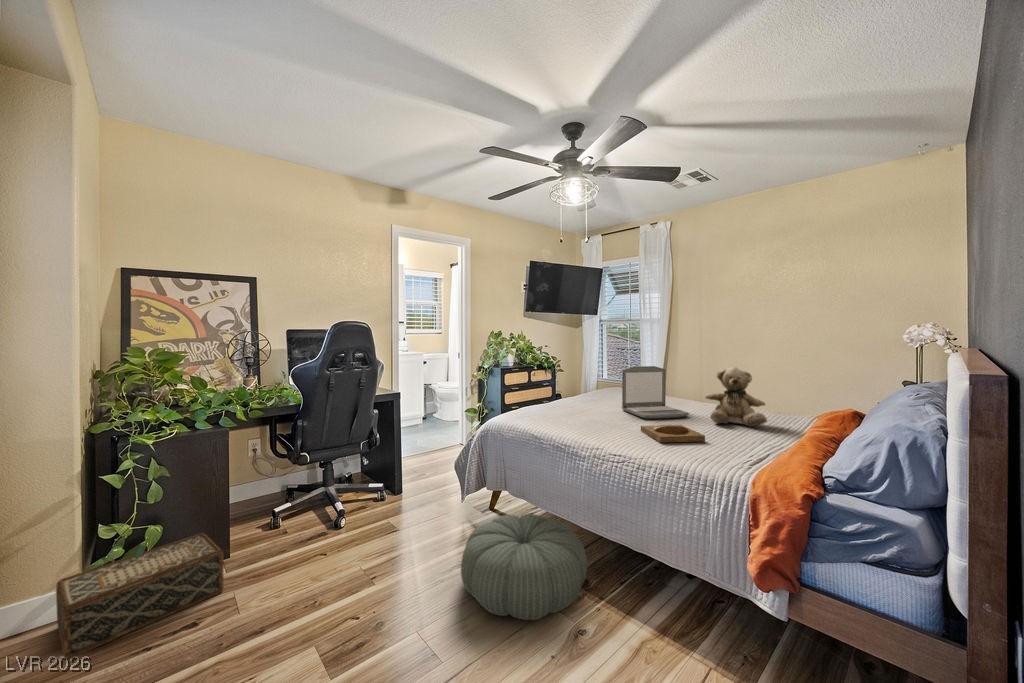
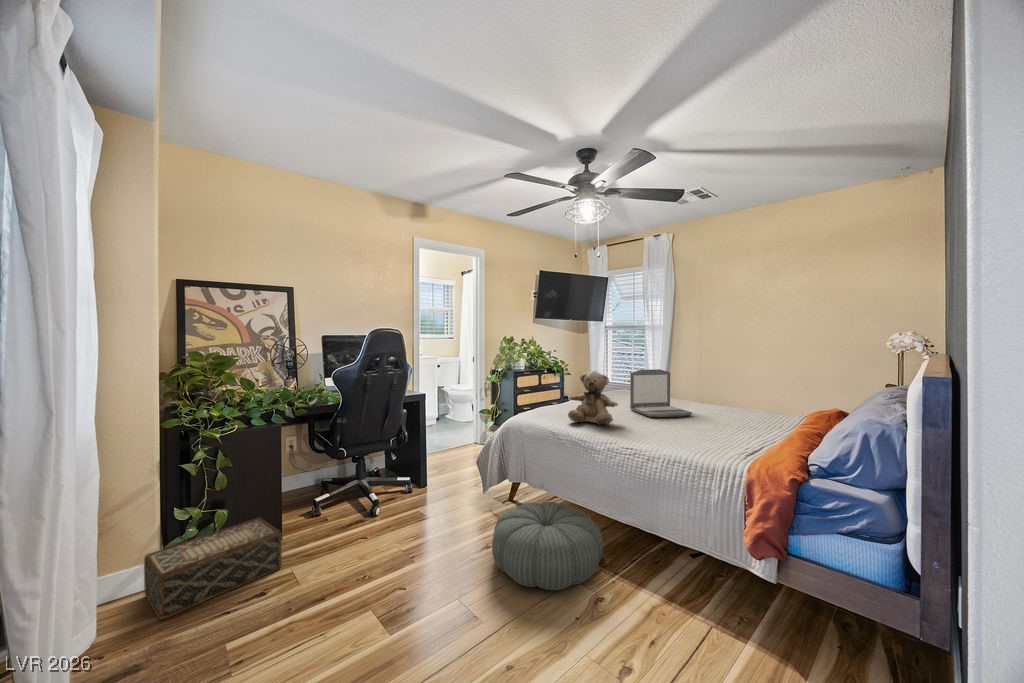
teddy bear: present [705,367,767,427] -> present [568,371,618,425]
tray: present [641,425,705,443] -> none [649,423,707,438]

